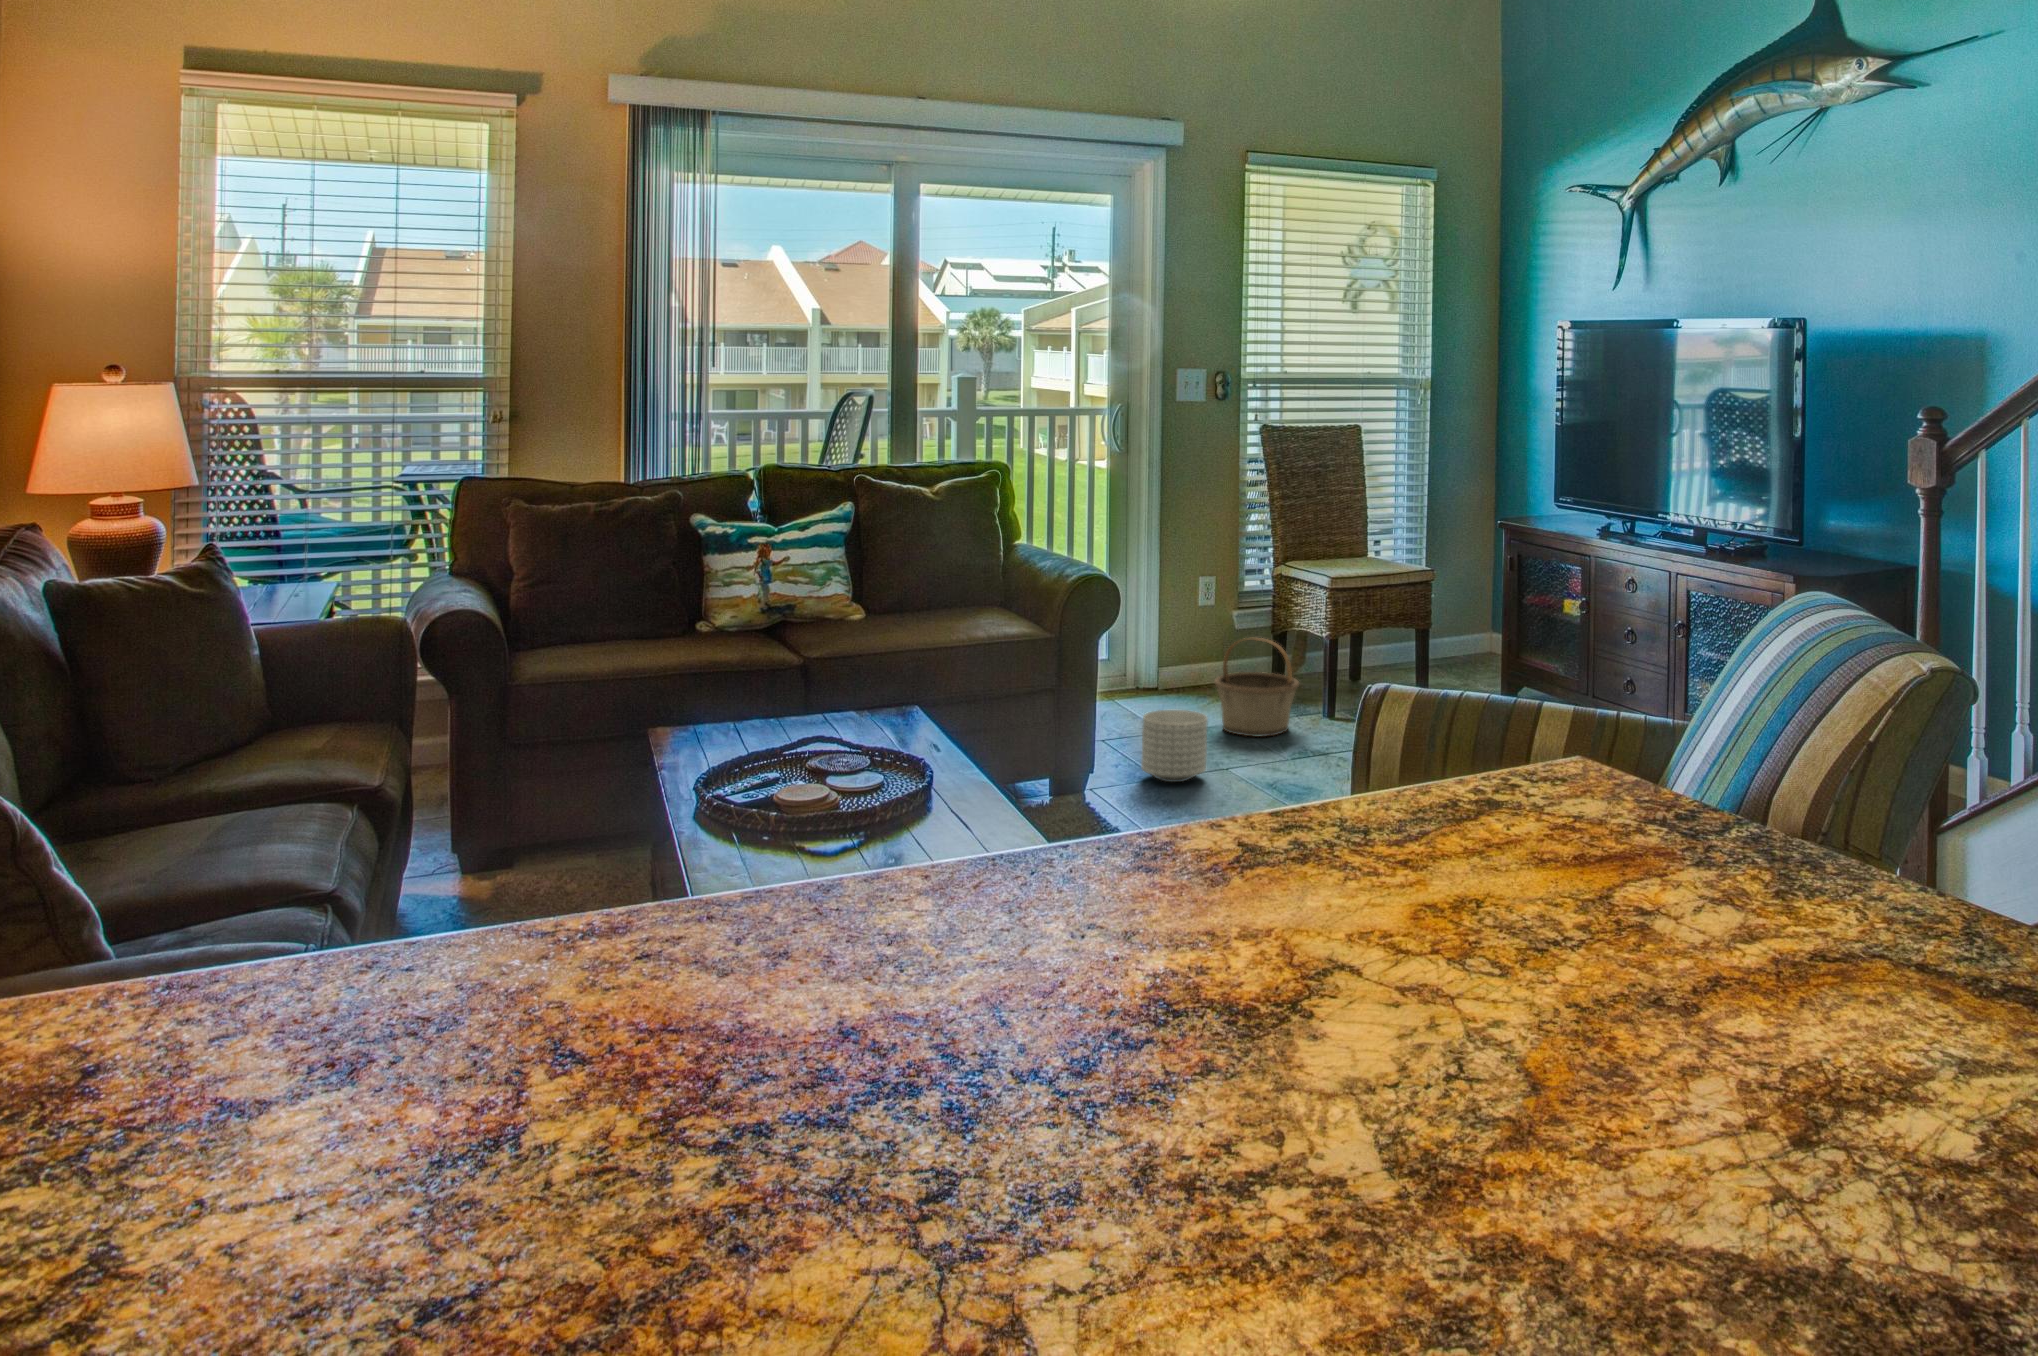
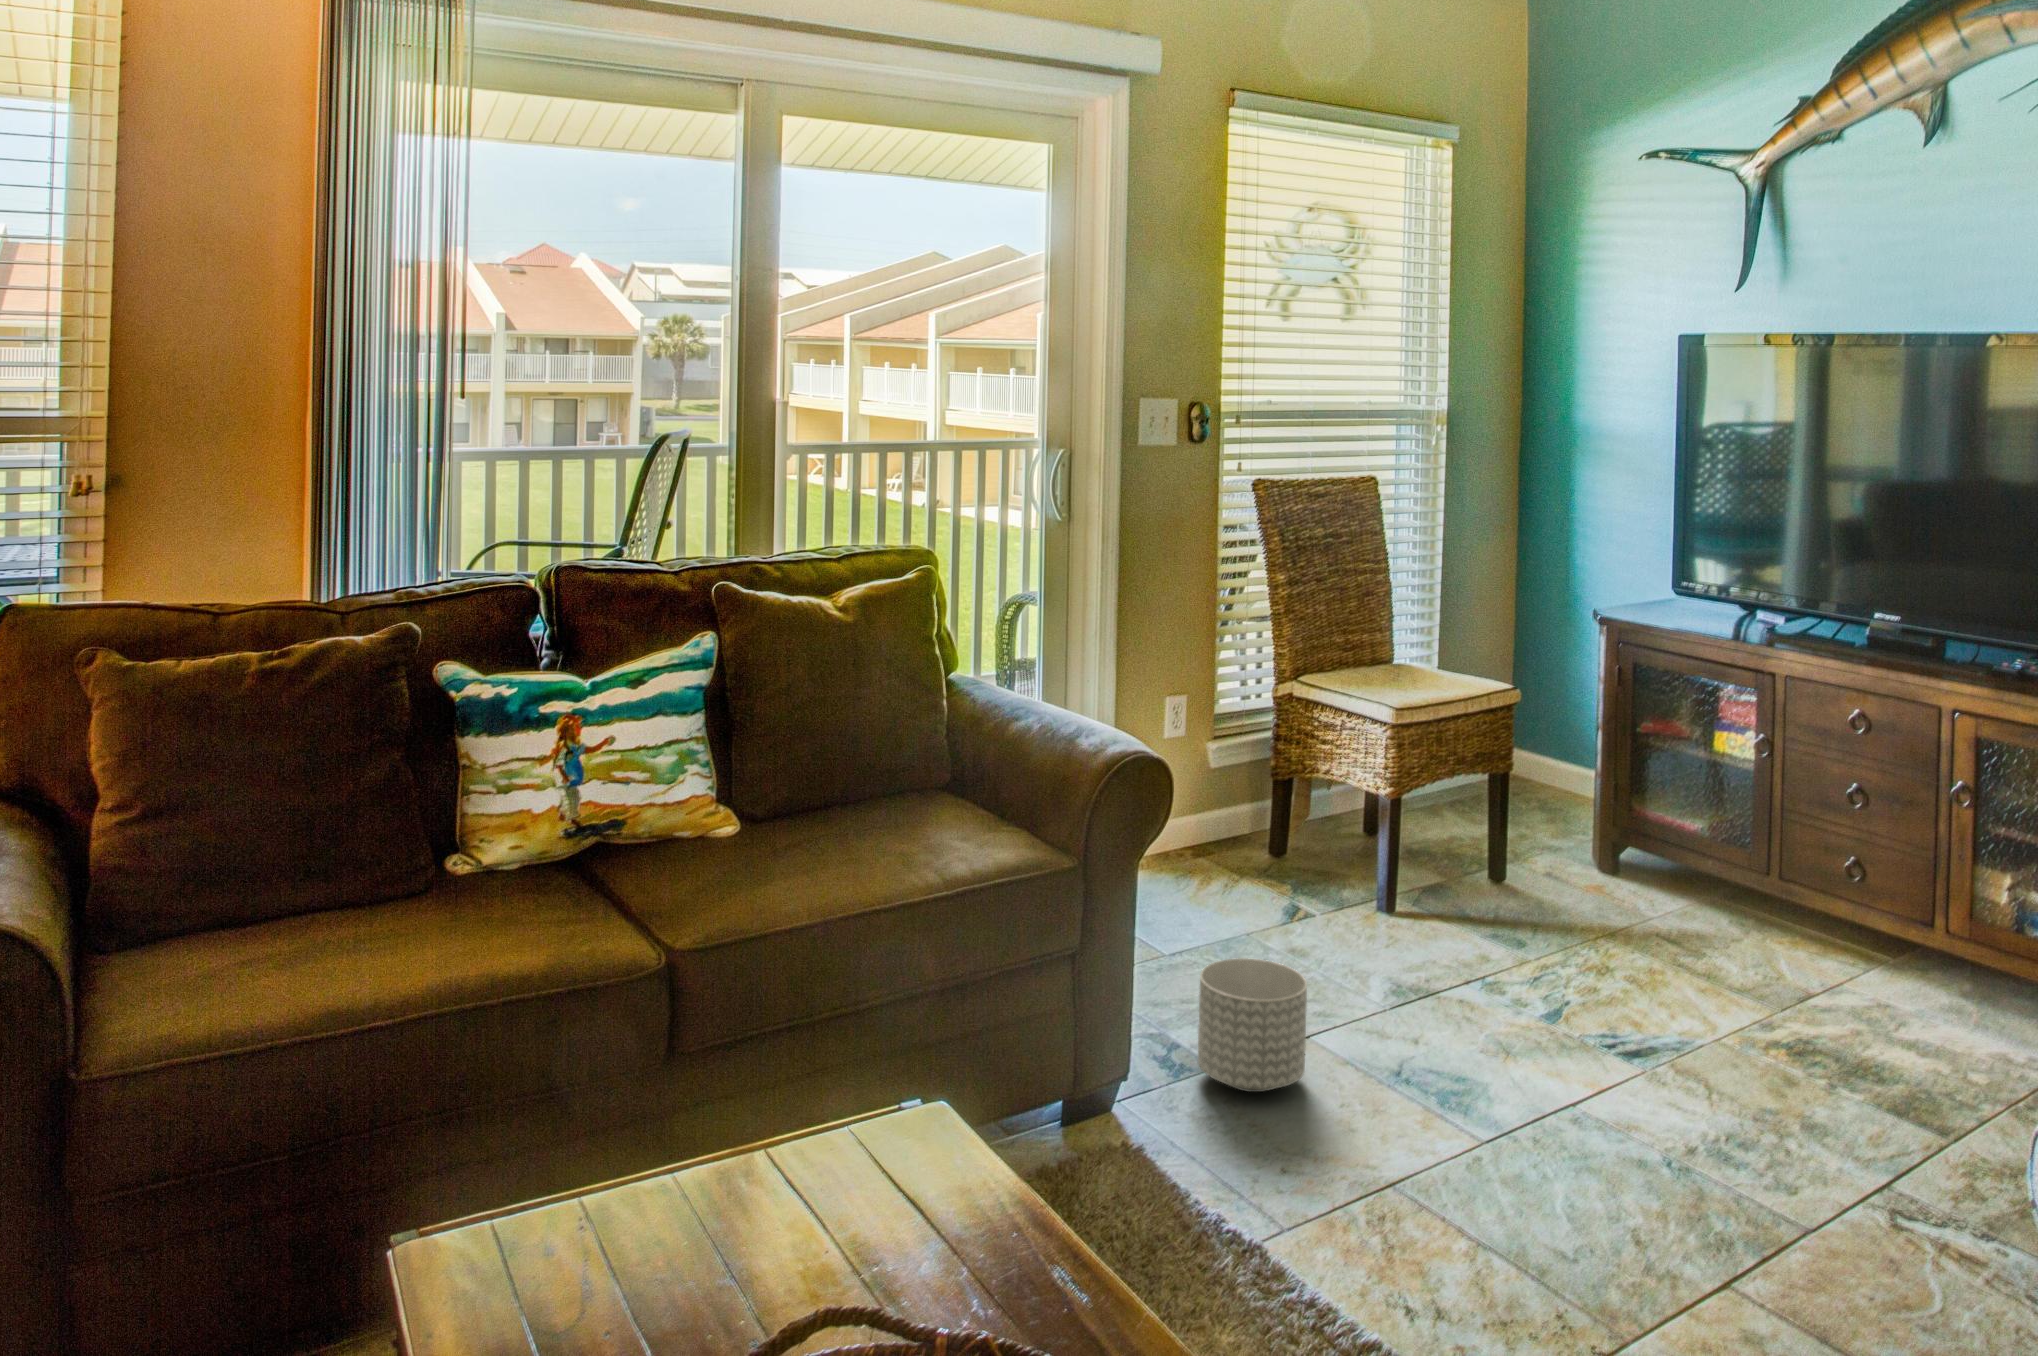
basket: present [1214,638,1299,736] -> none [1241,808,1370,967]

